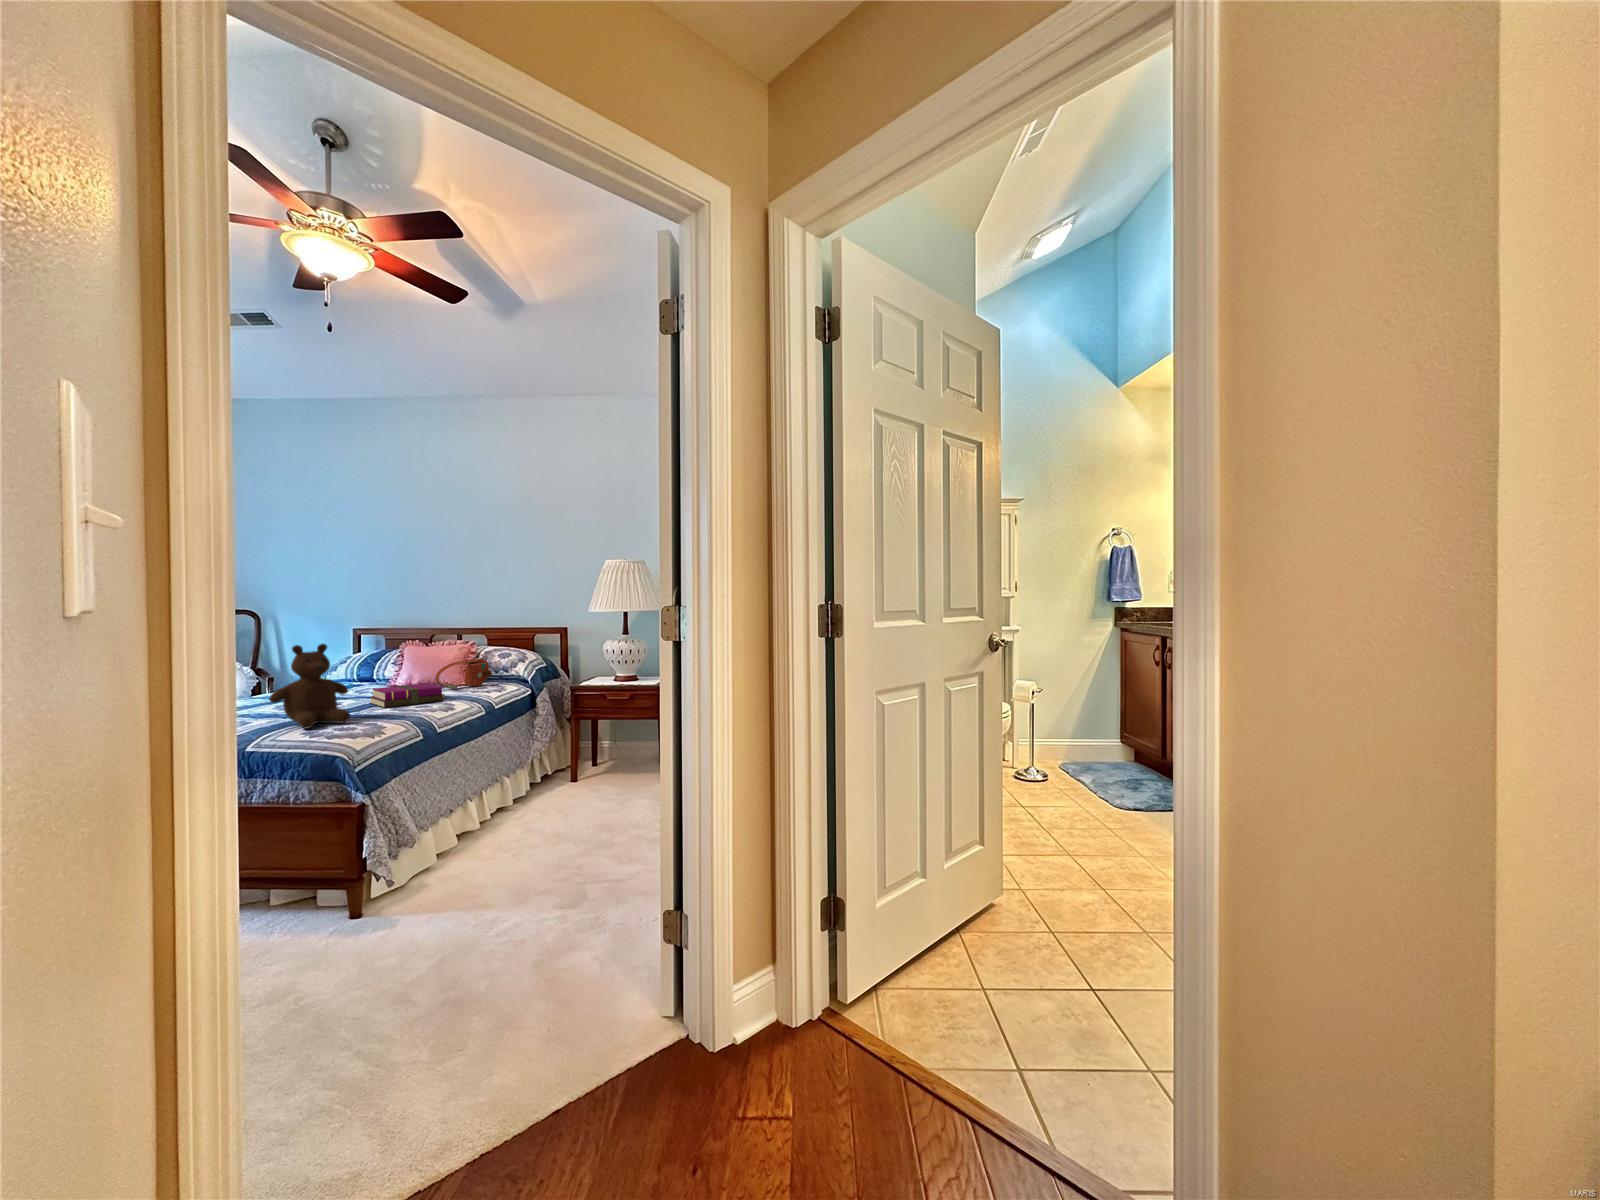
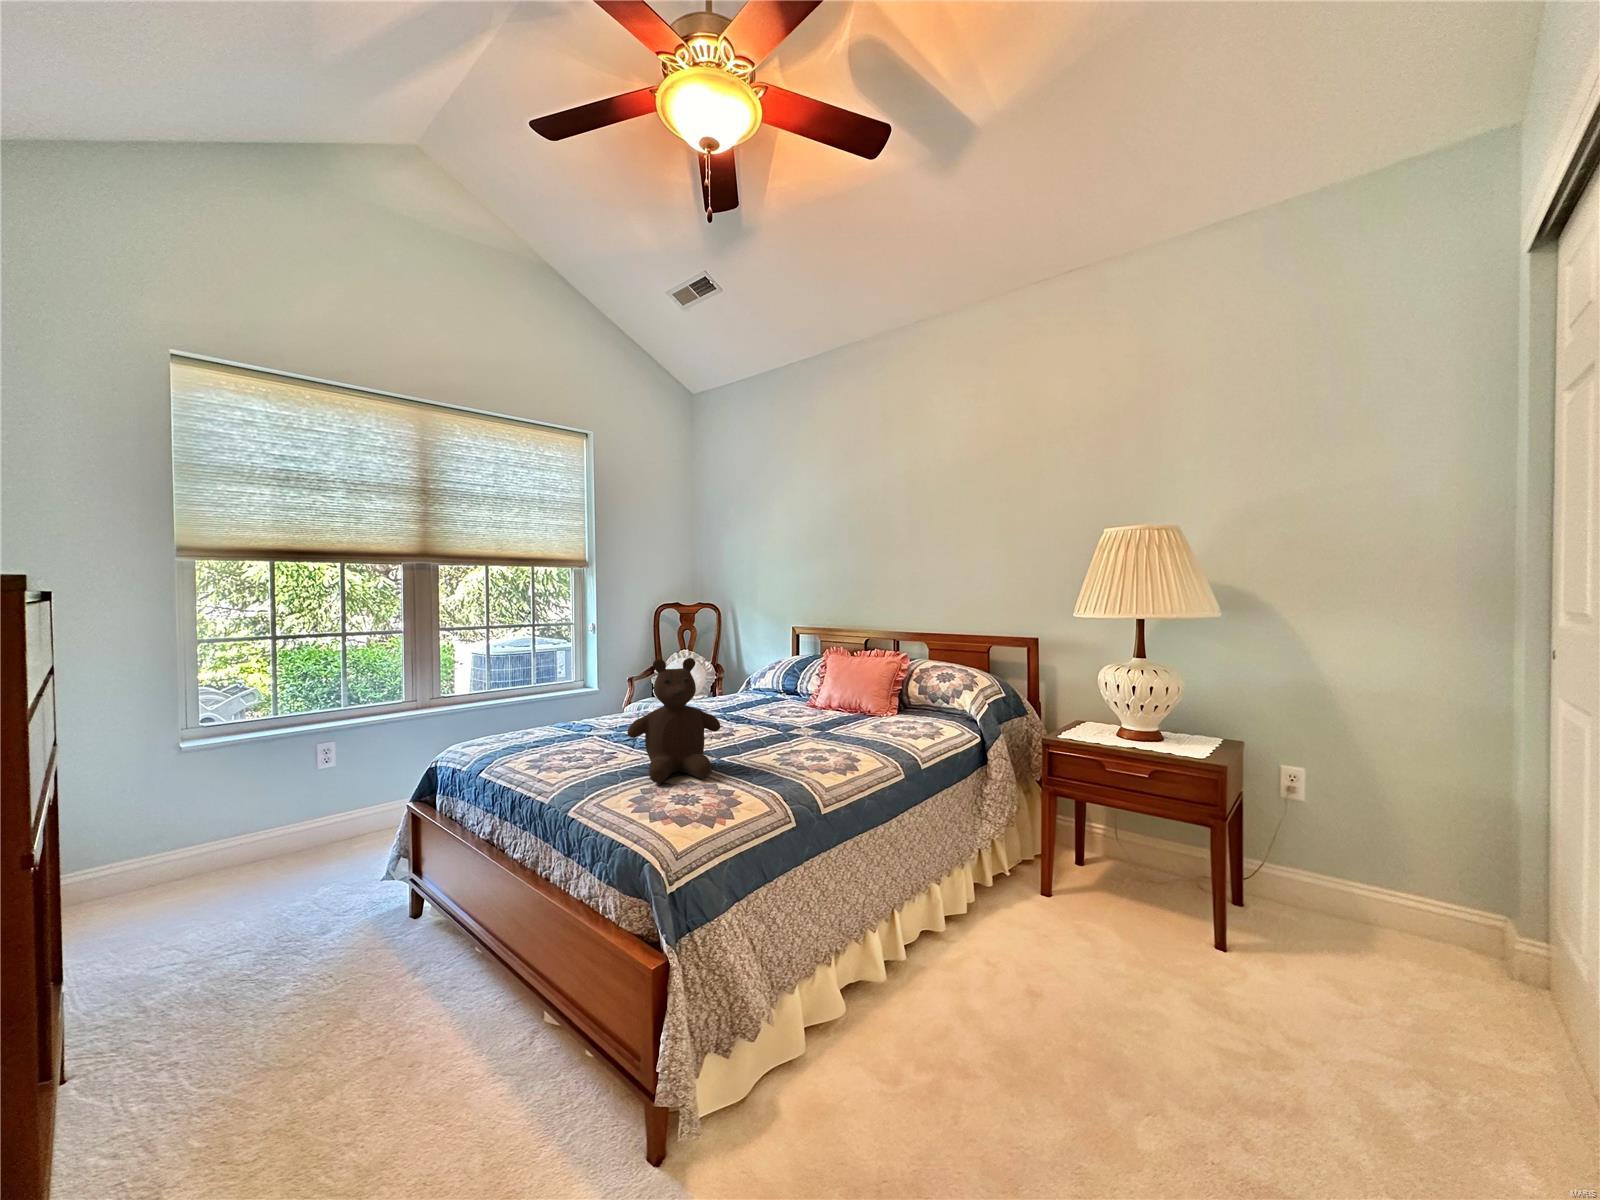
handbag: present [435,658,492,689] -> none [851,680,927,722]
notebook: present [370,683,444,708] -> none [766,715,851,750]

